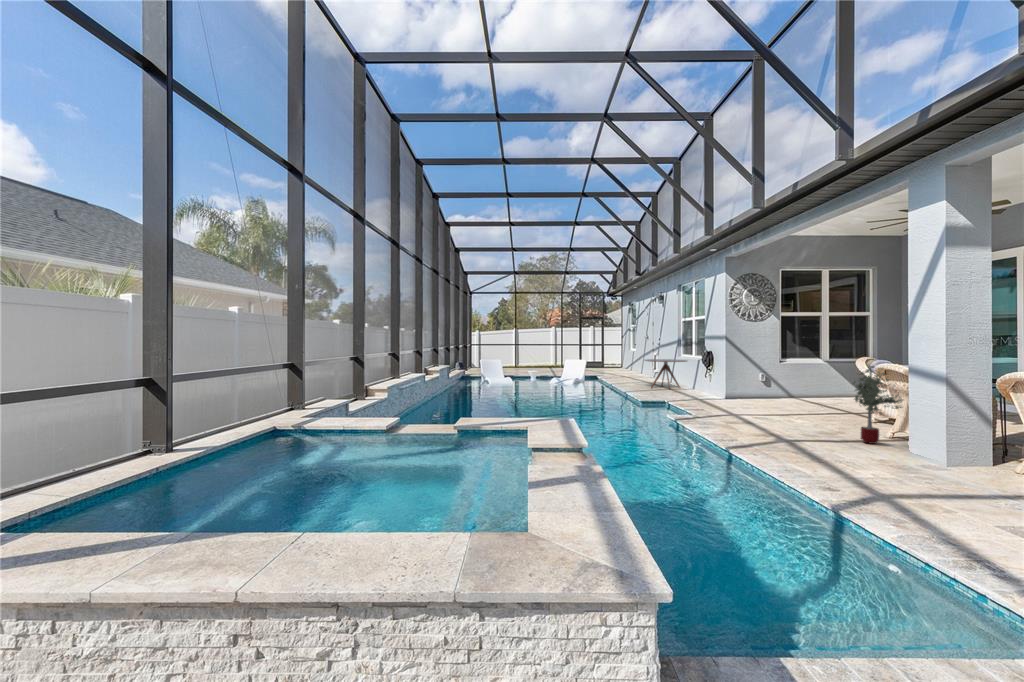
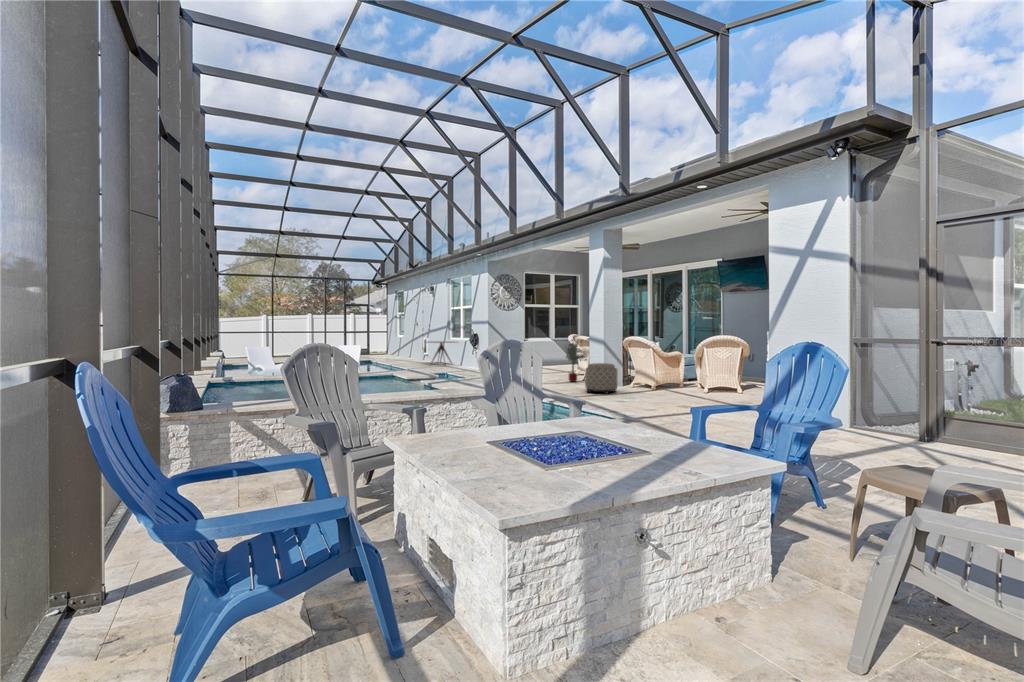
ottoman: none [907,424,995,496] -> present [585,363,618,394]

